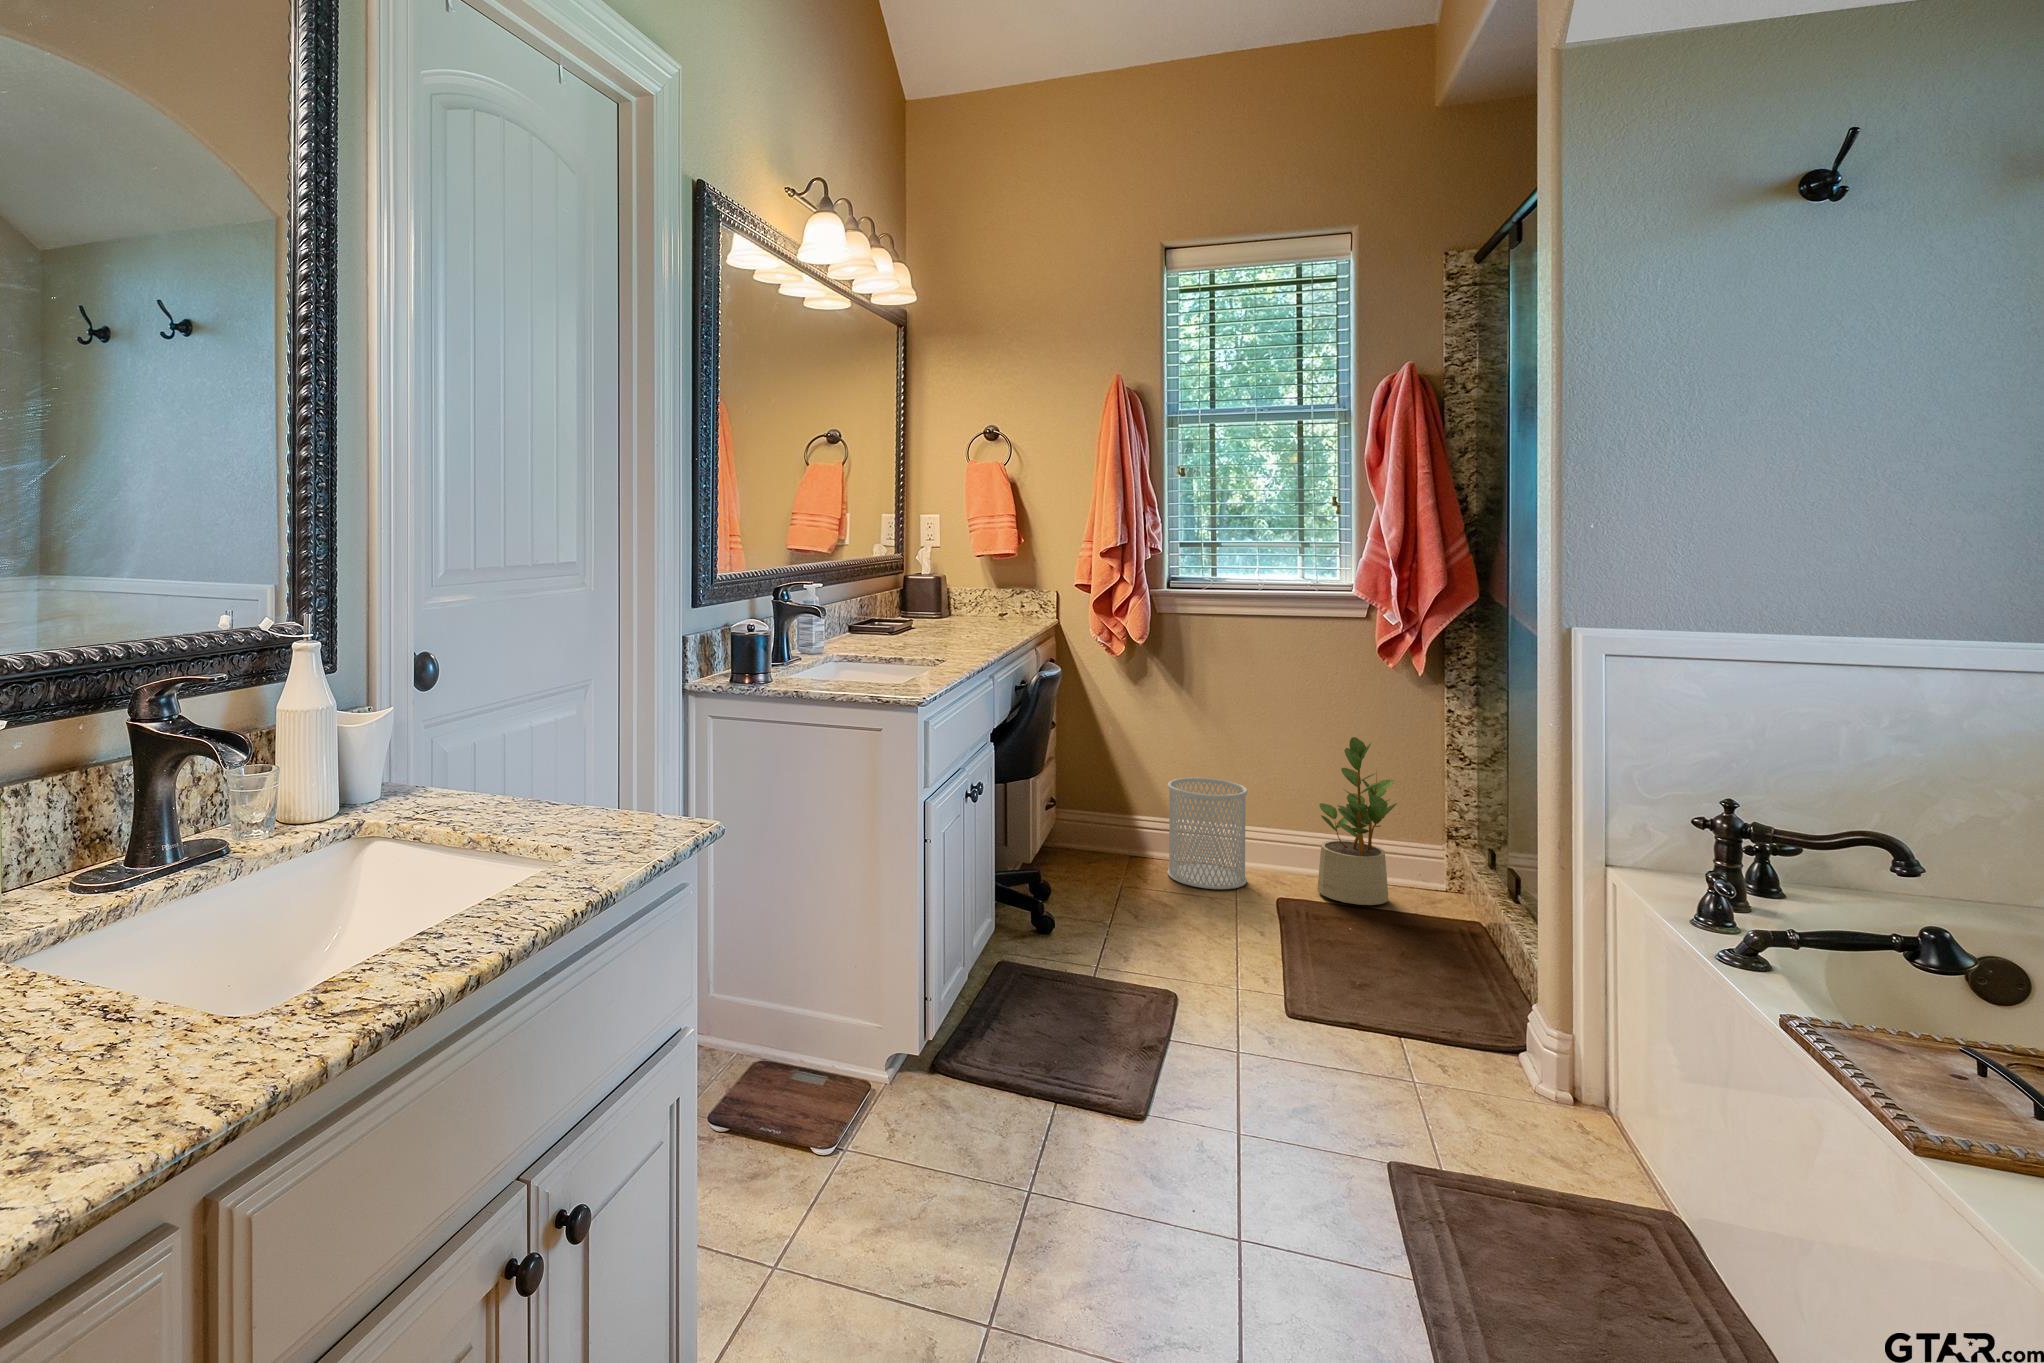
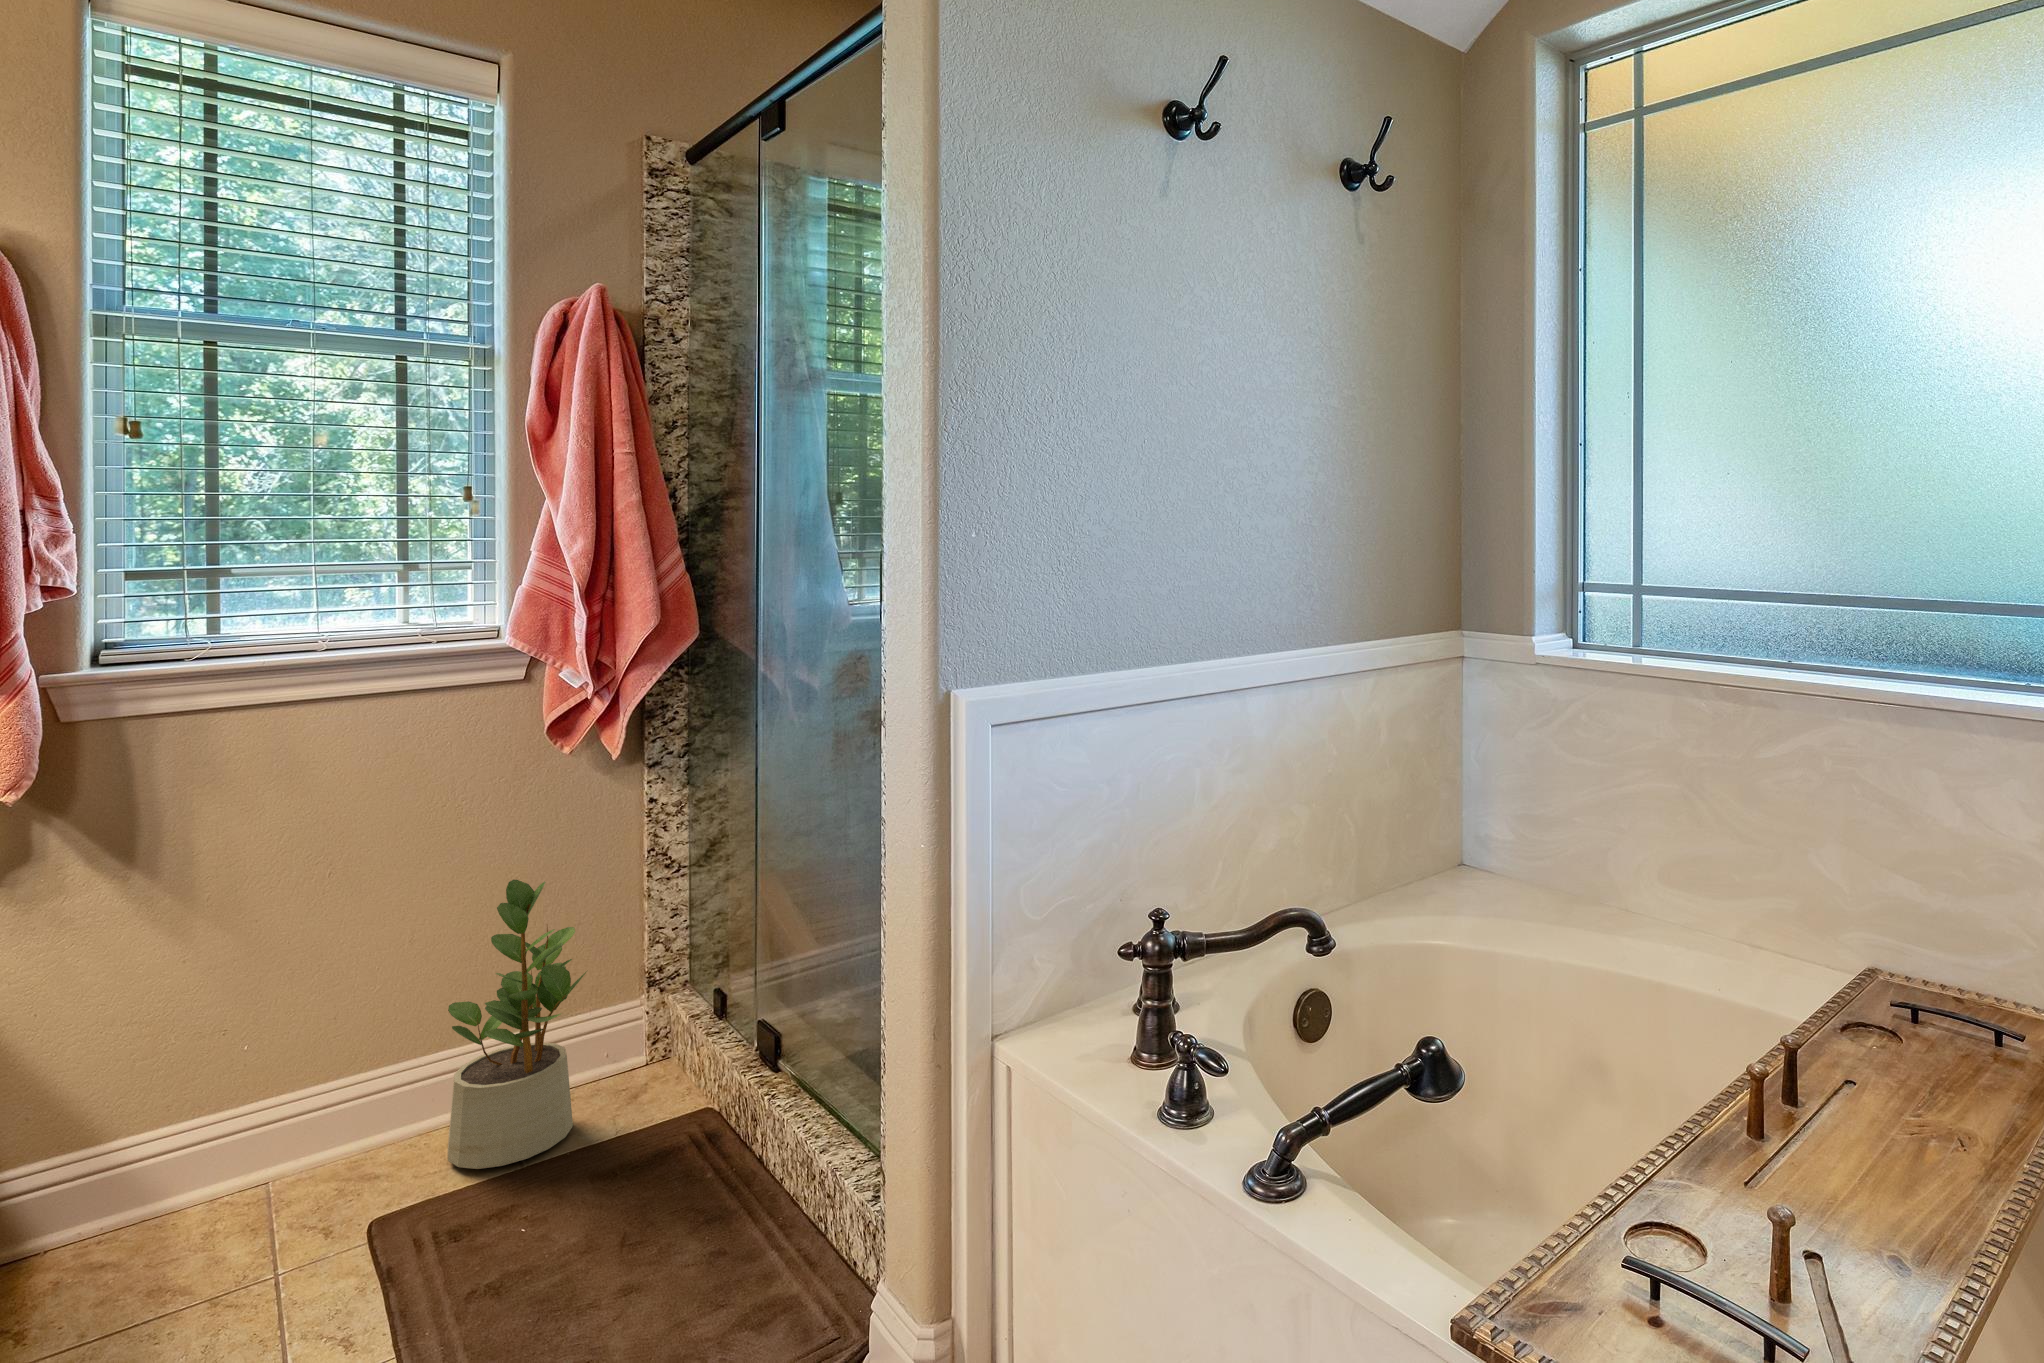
wastebasket: present [1167,778,1248,889] -> none [93,1022,300,1286]

